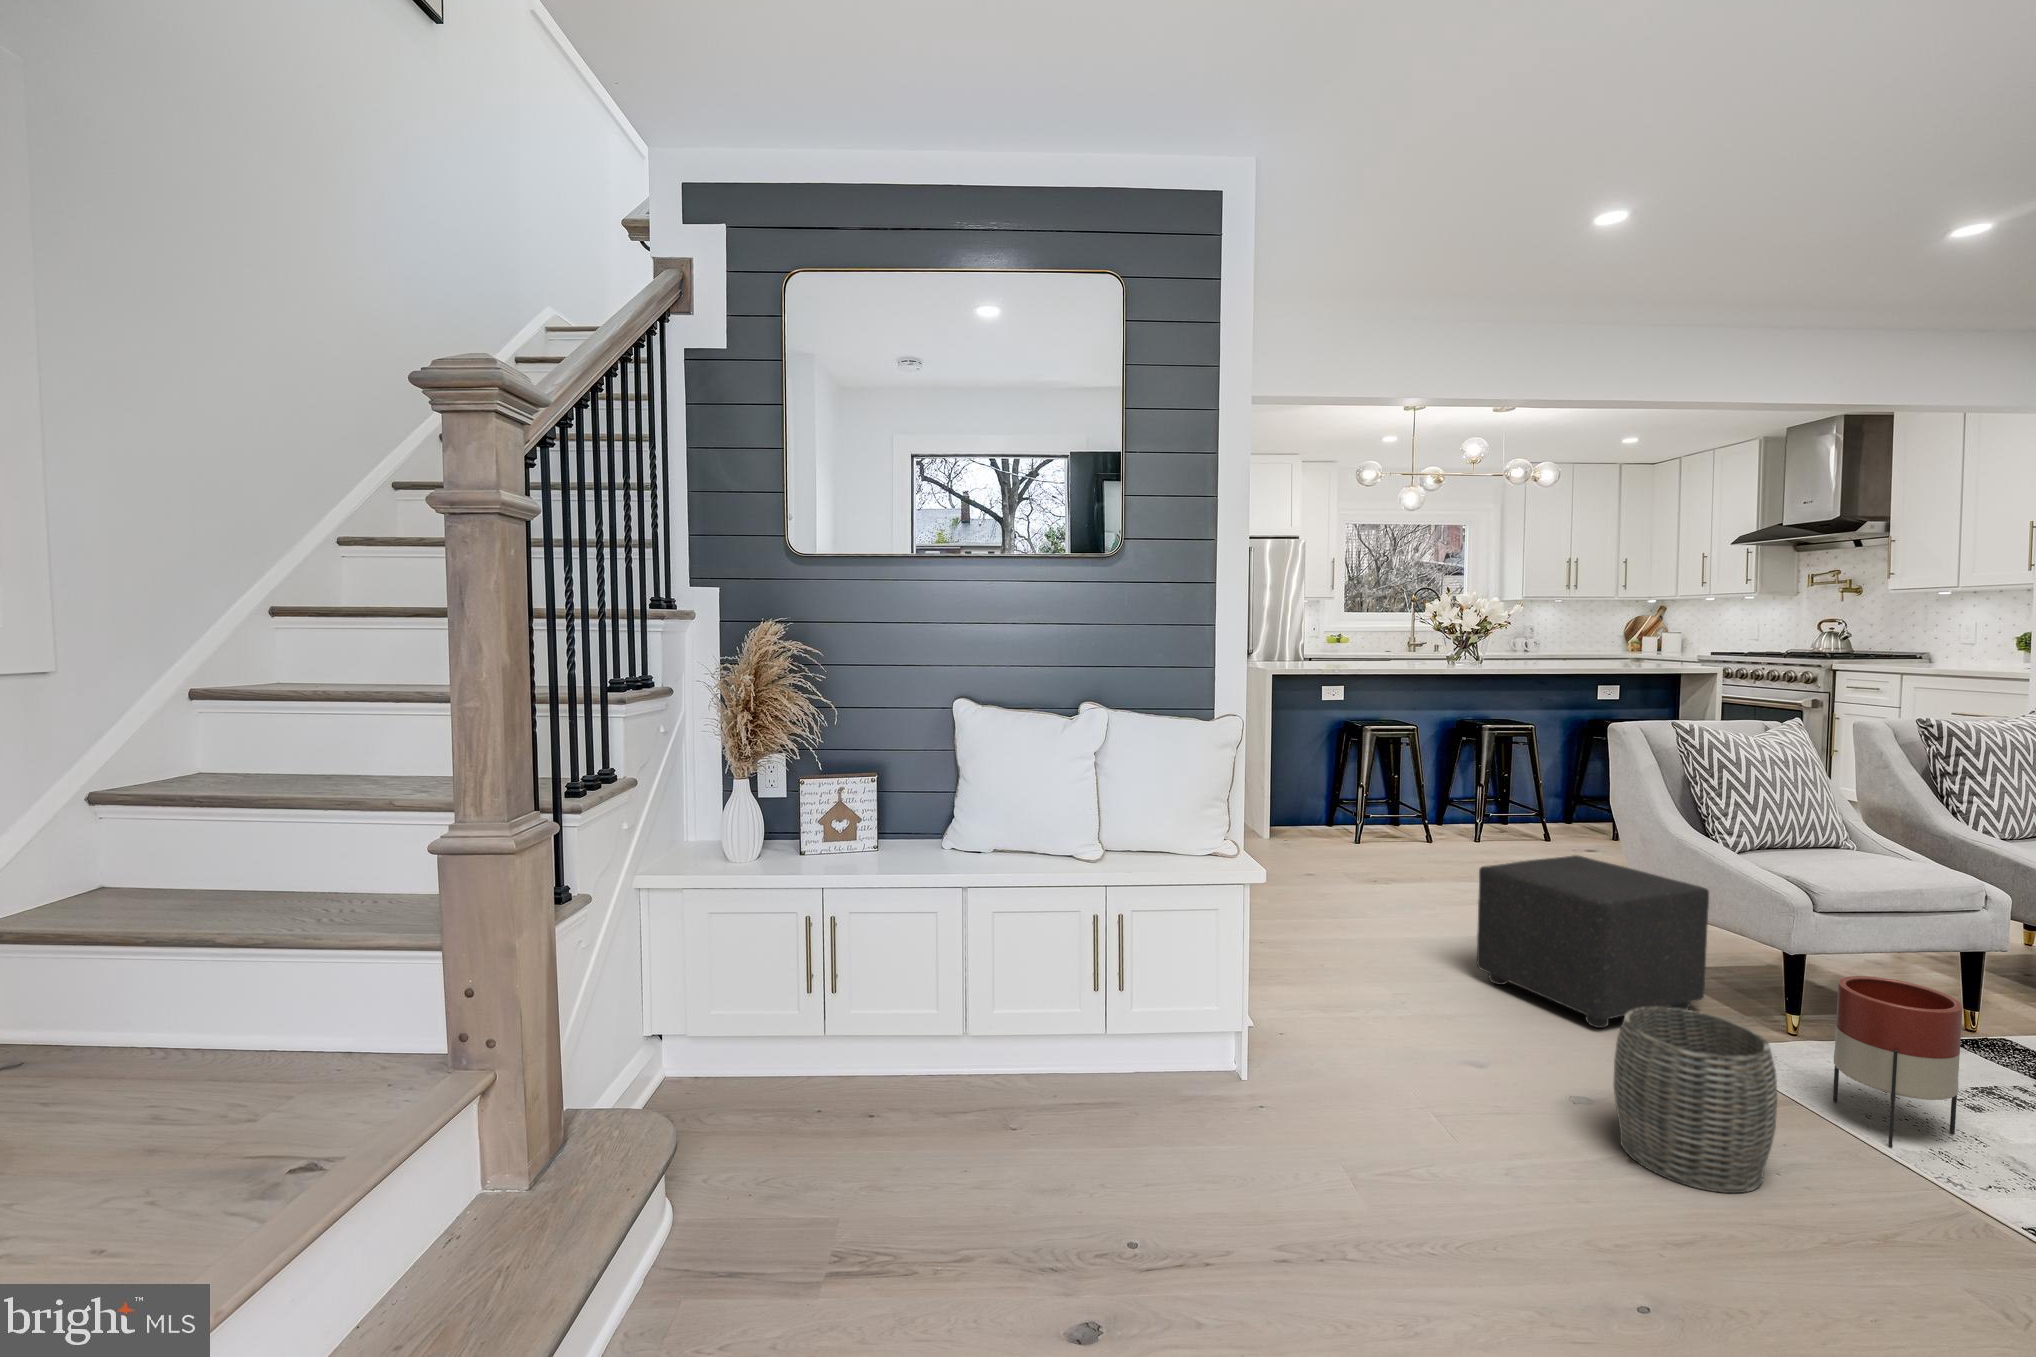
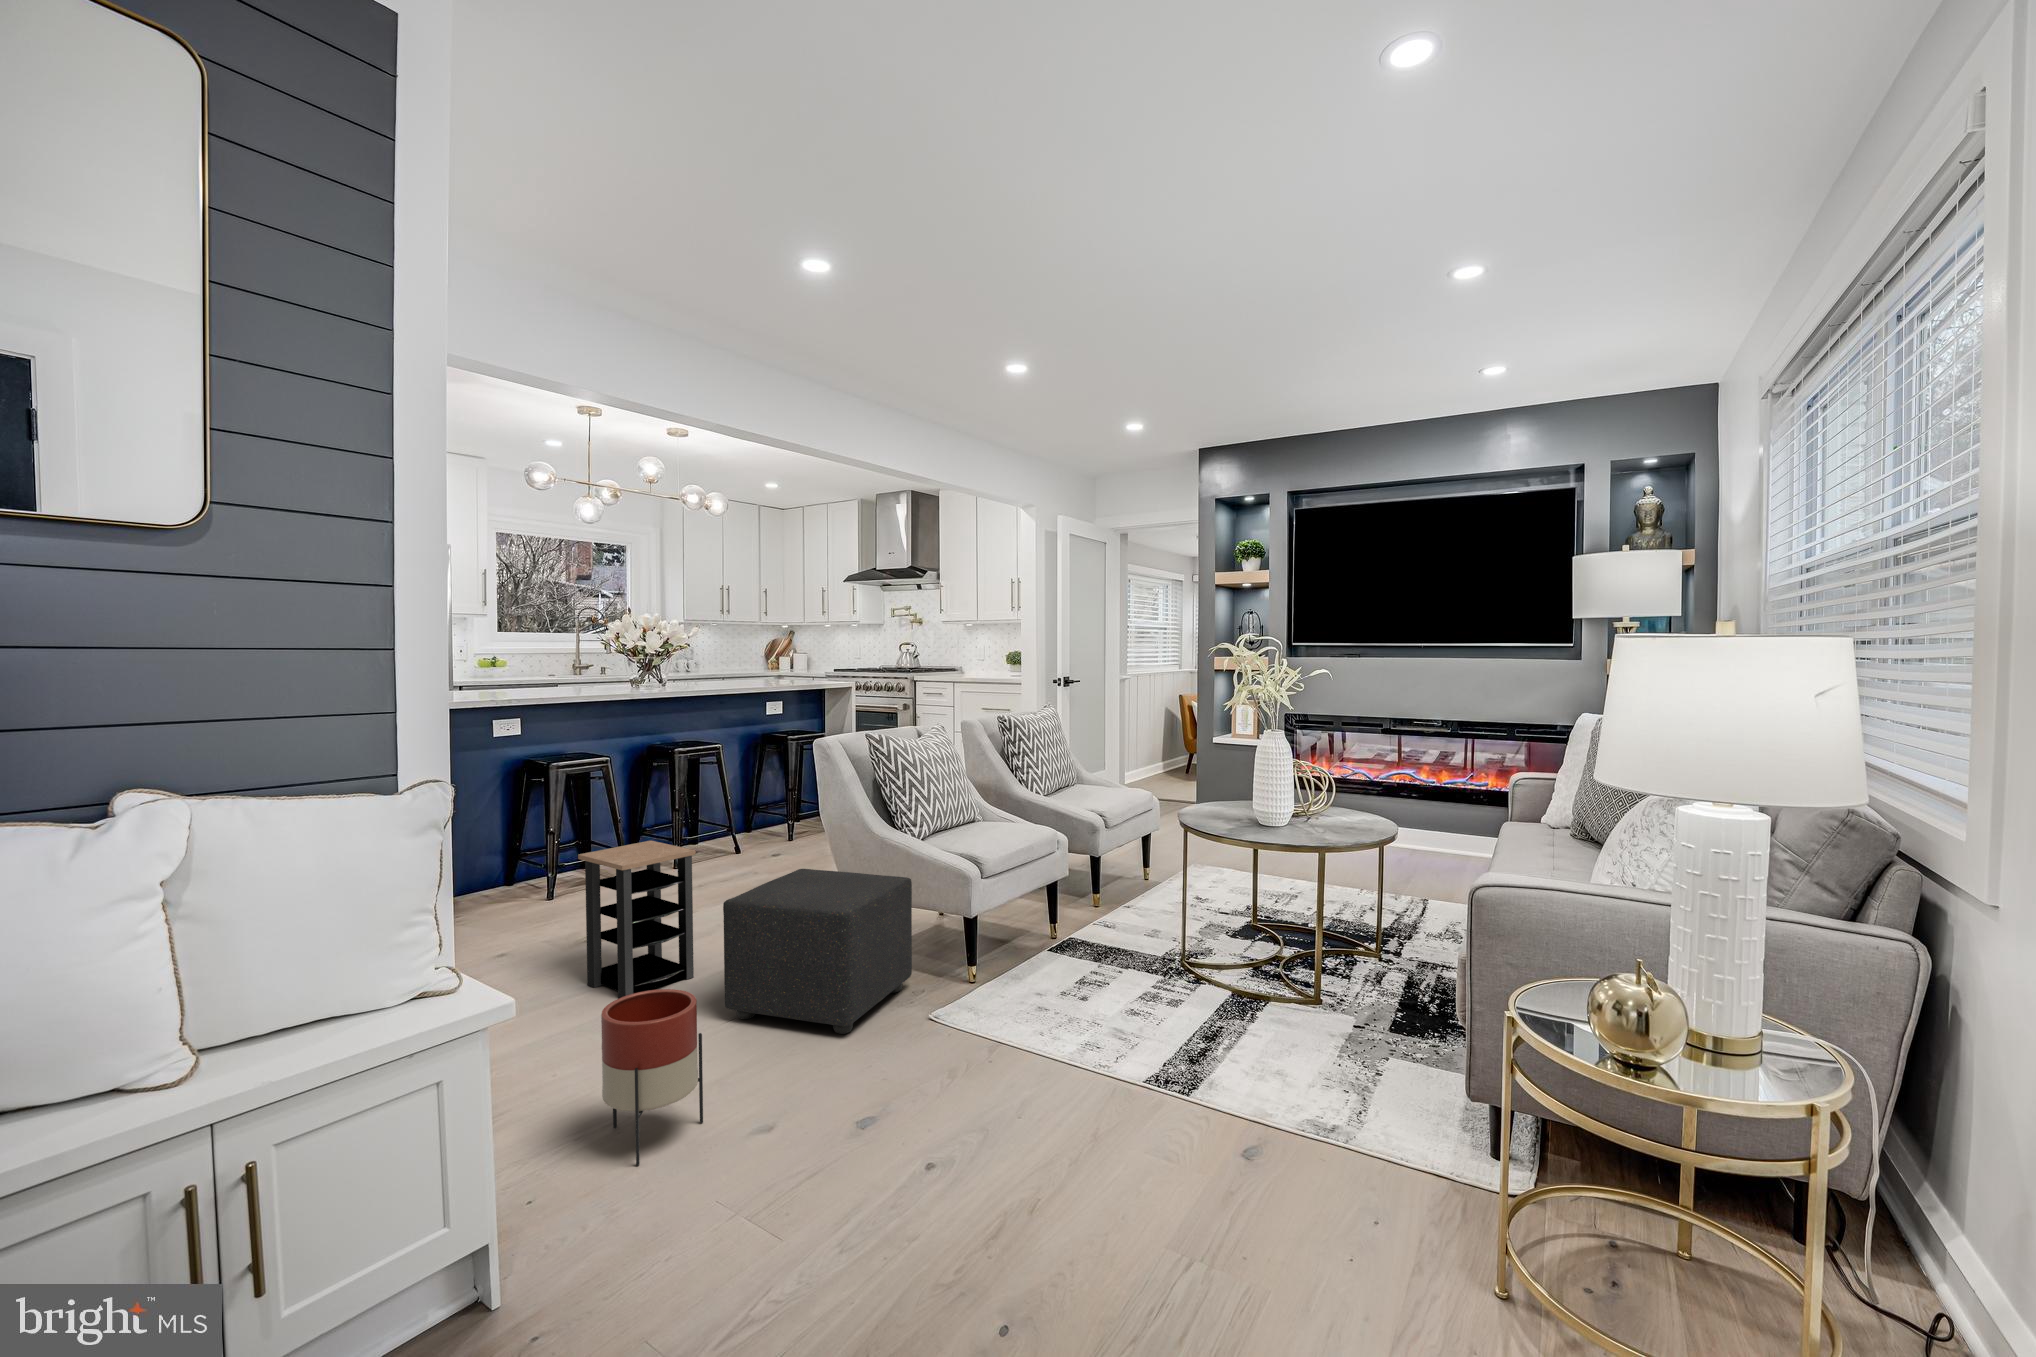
side table: none [1363,803,1467,938] -> present [578,841,696,998]
planter: present [1833,976,1963,1147] -> present [601,989,703,1166]
woven basket: present [1614,1007,1777,1193] -> none [896,998,1017,1167]

